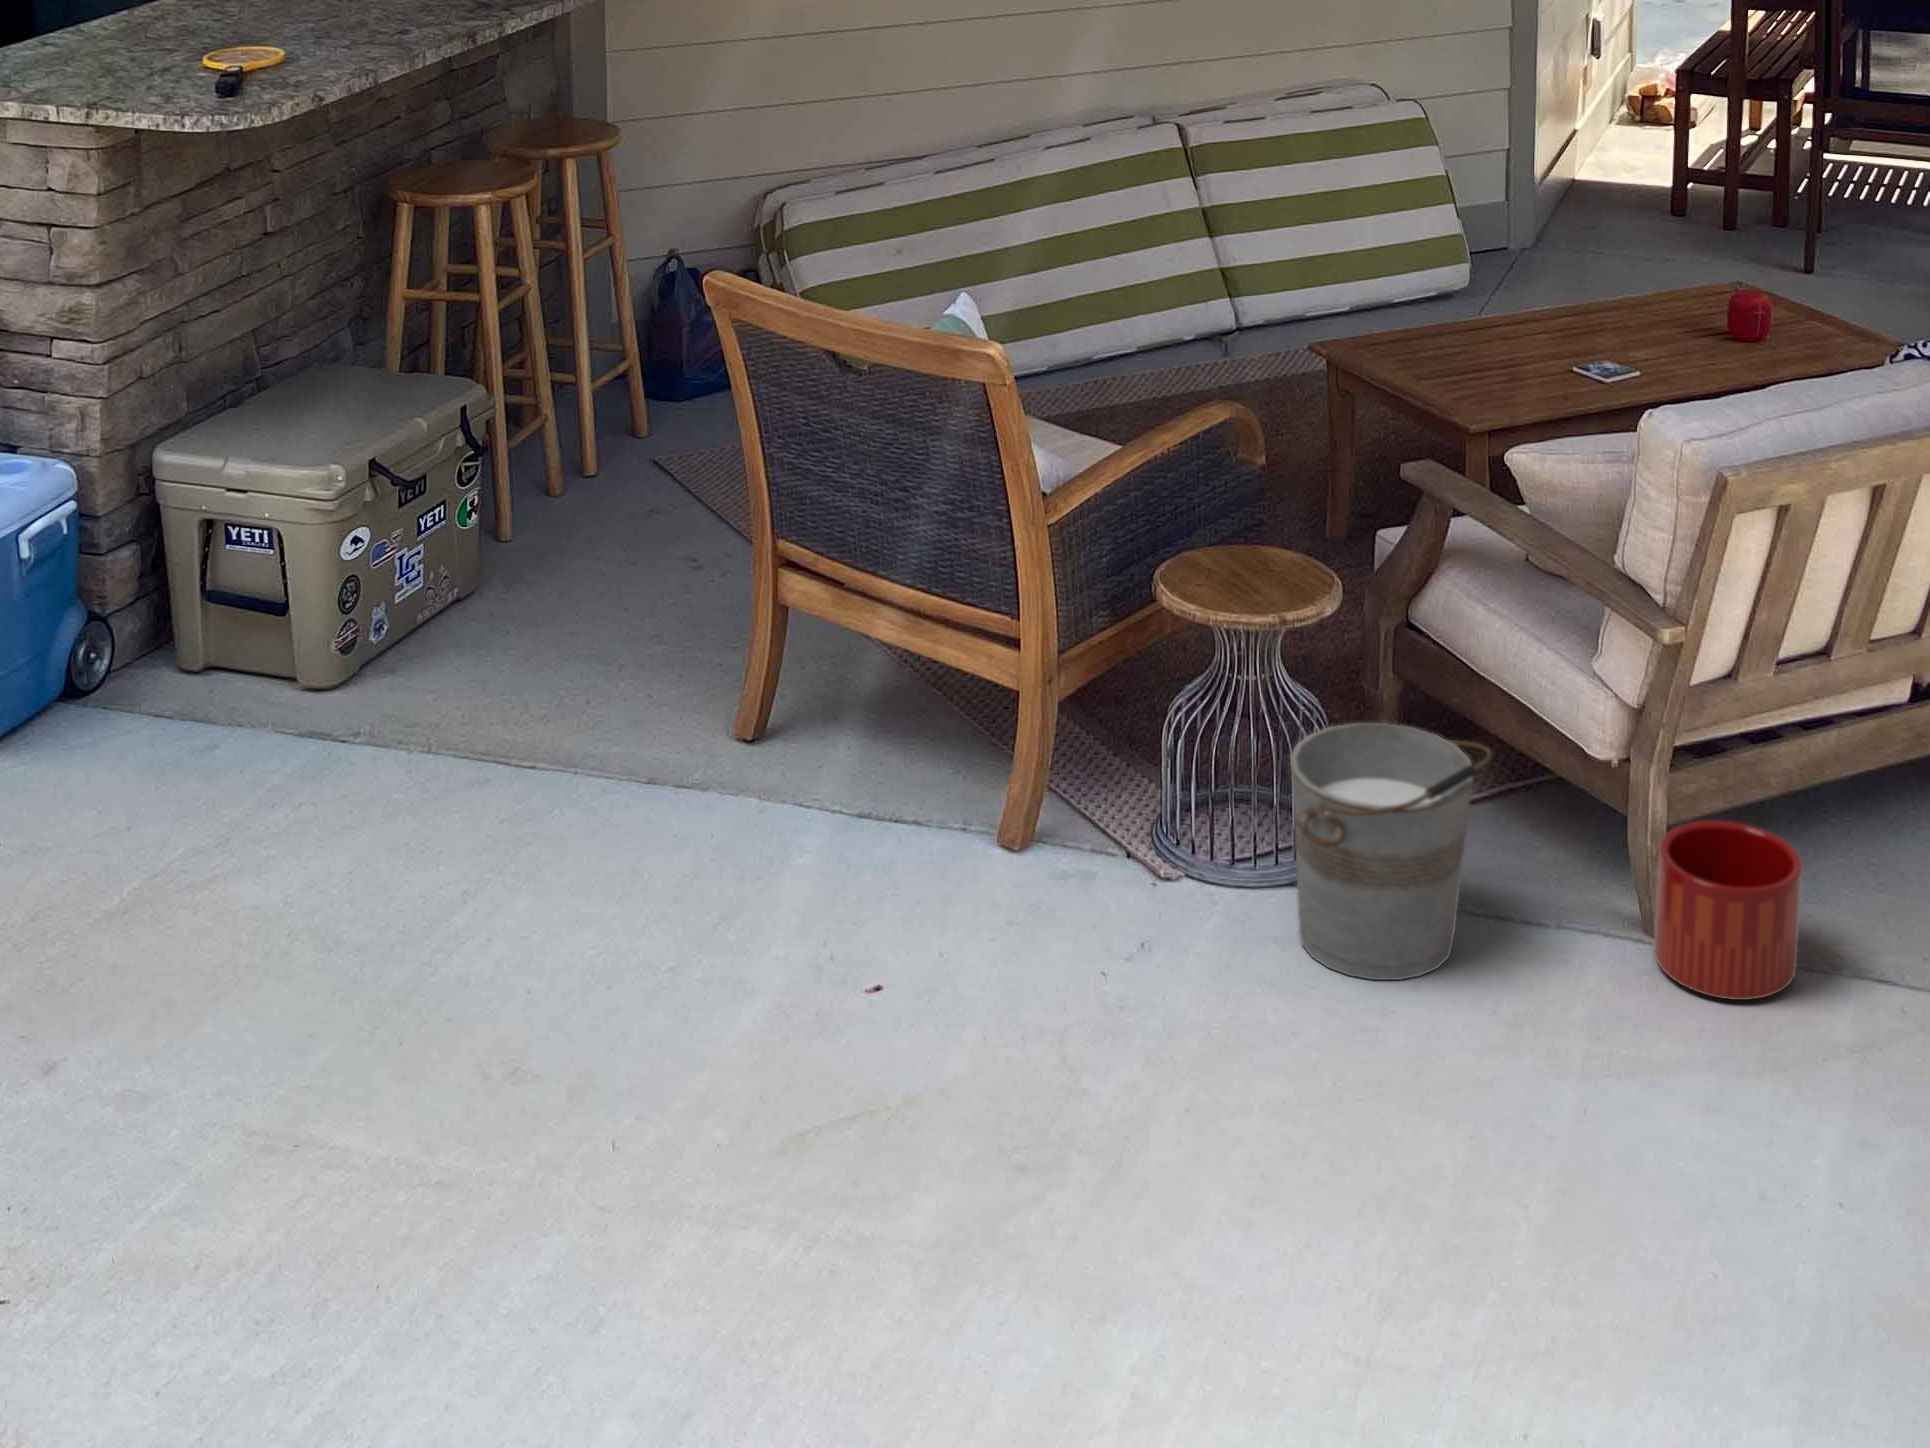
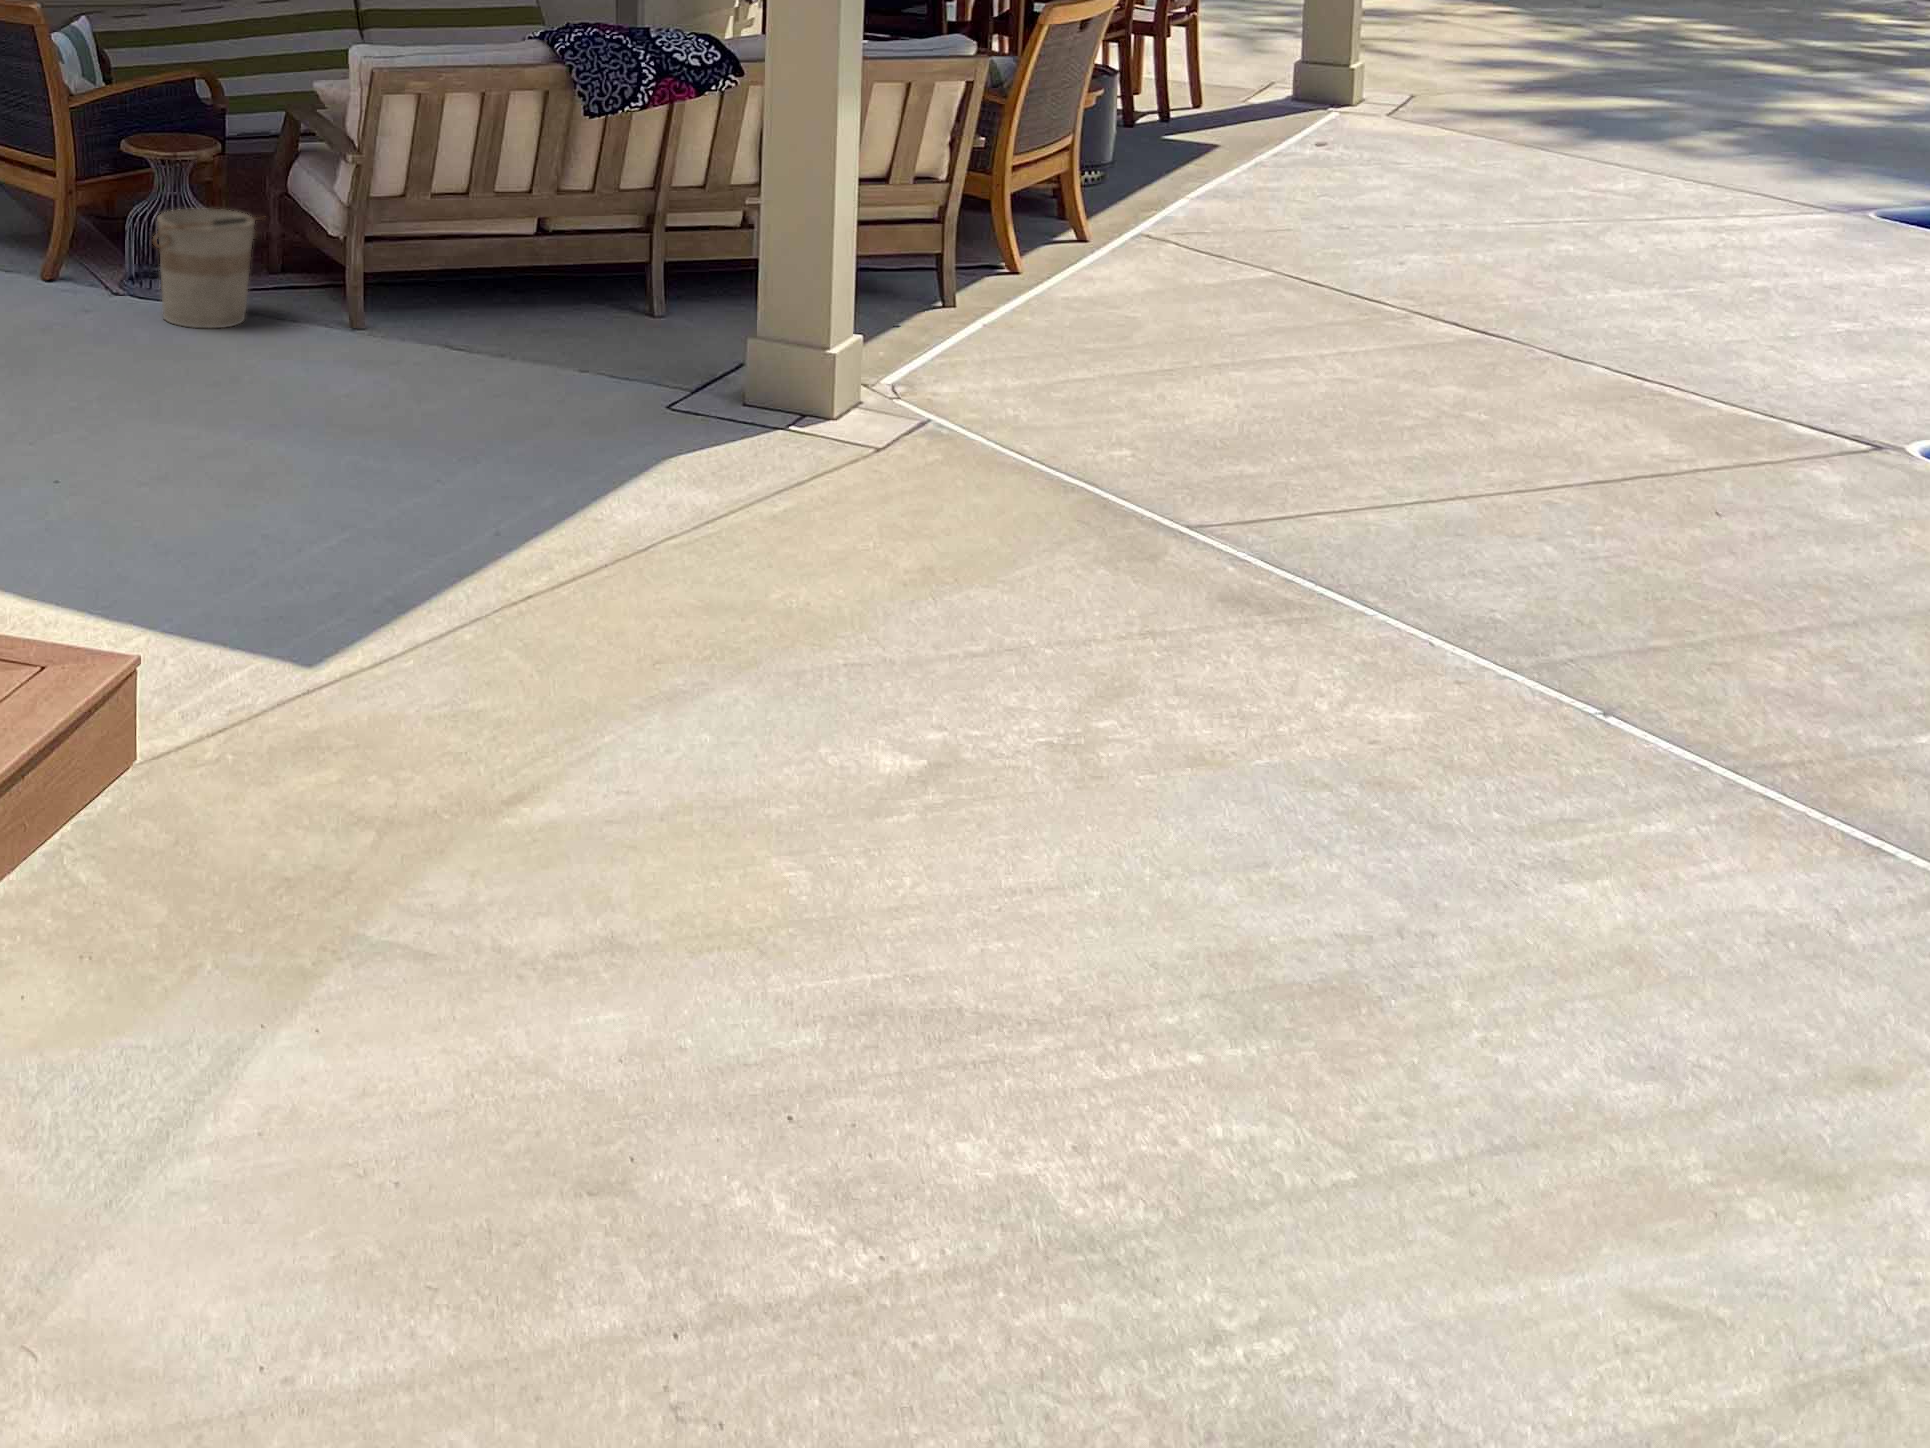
planter: present [1653,821,1802,1000] -> none [339,267,417,349]

